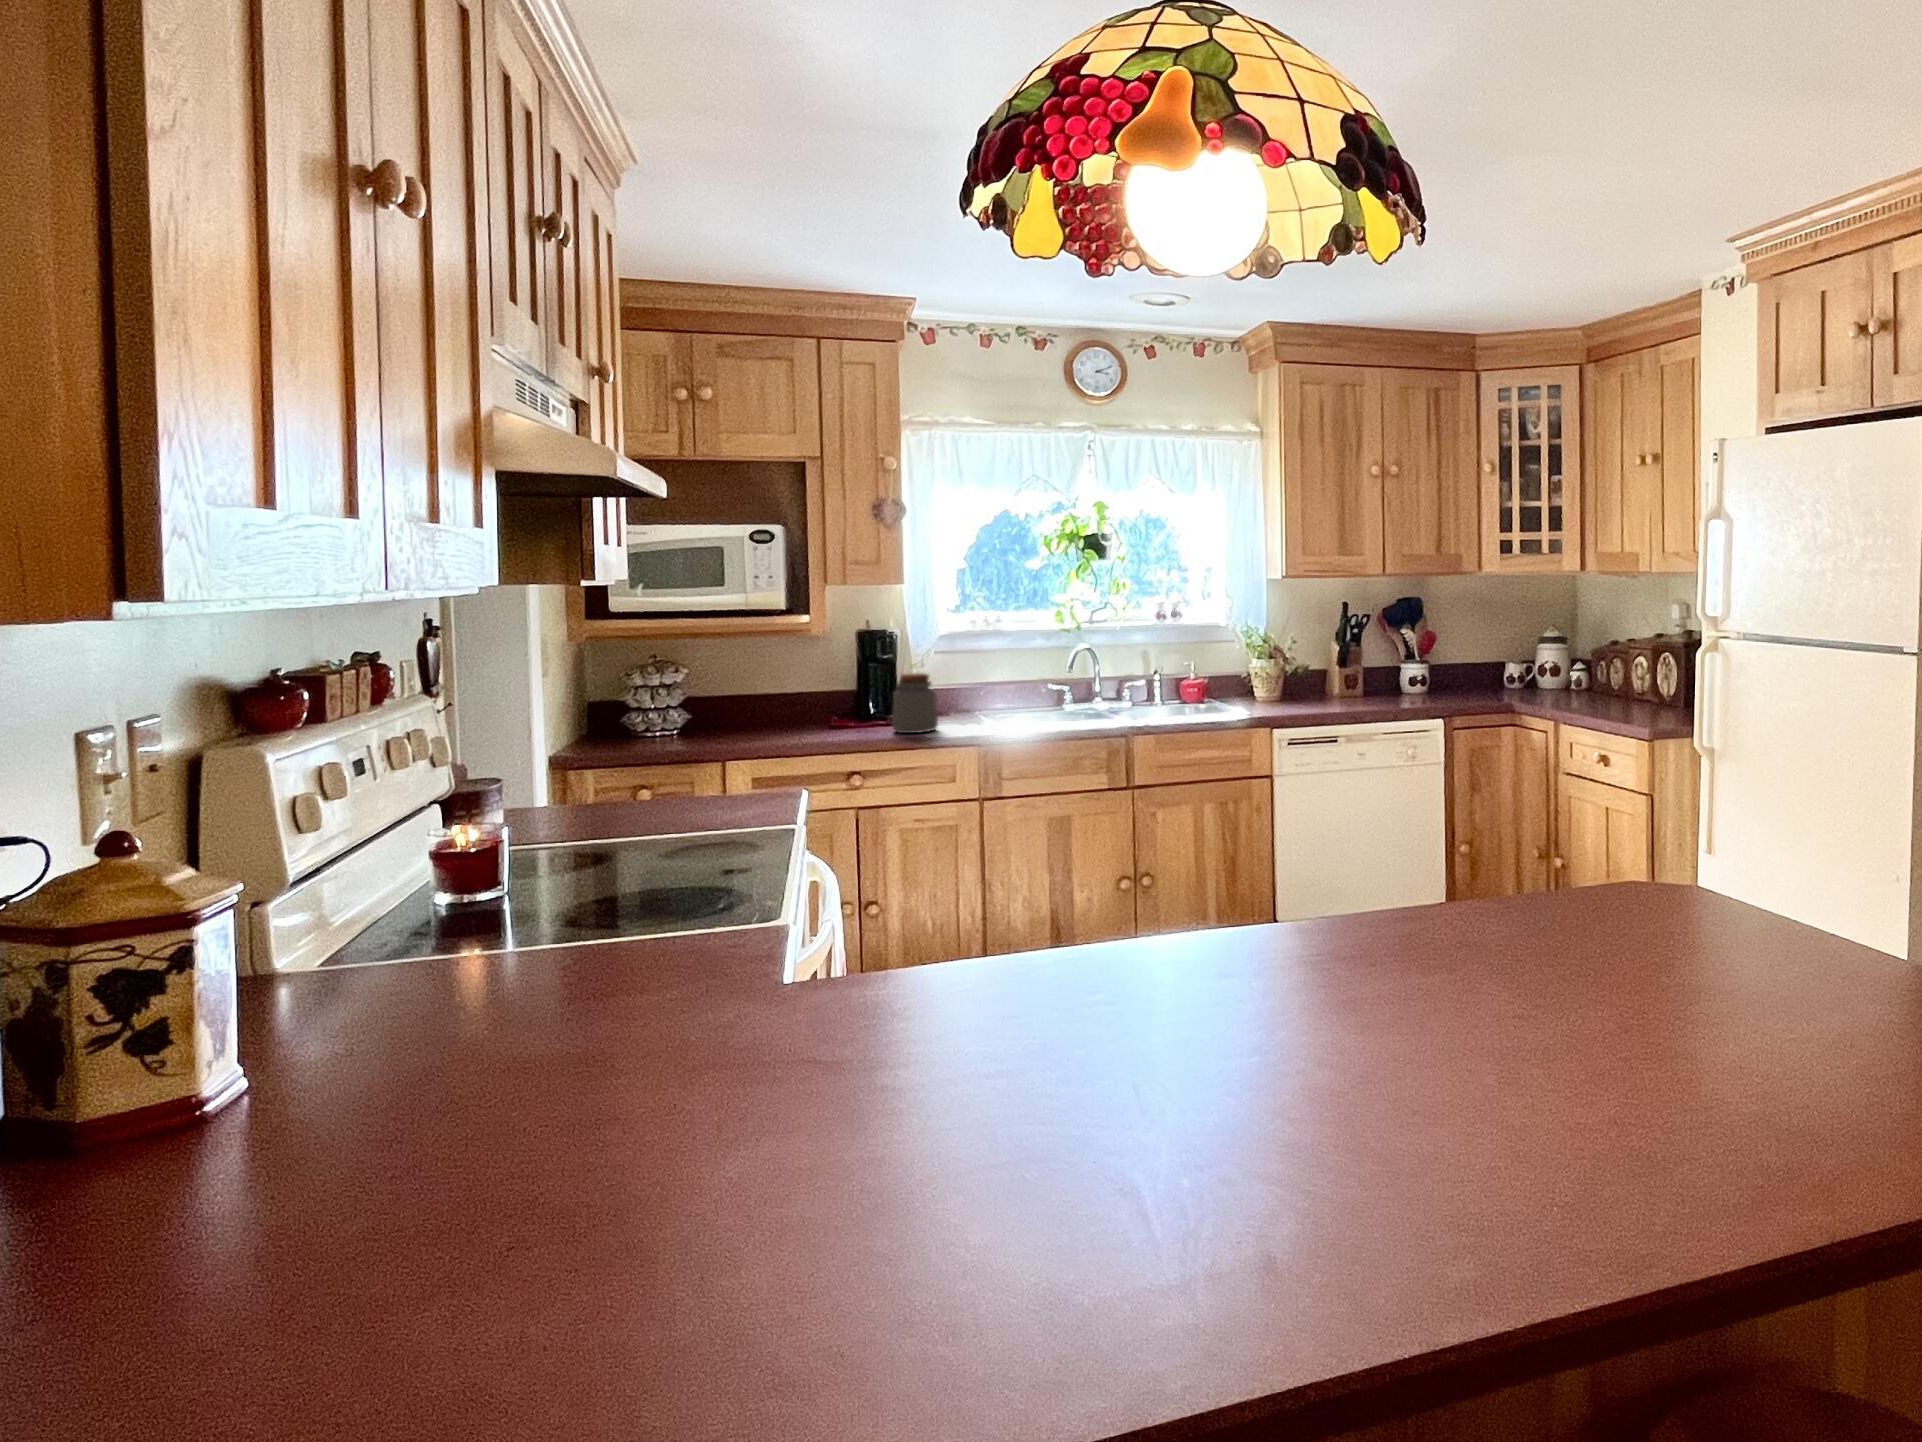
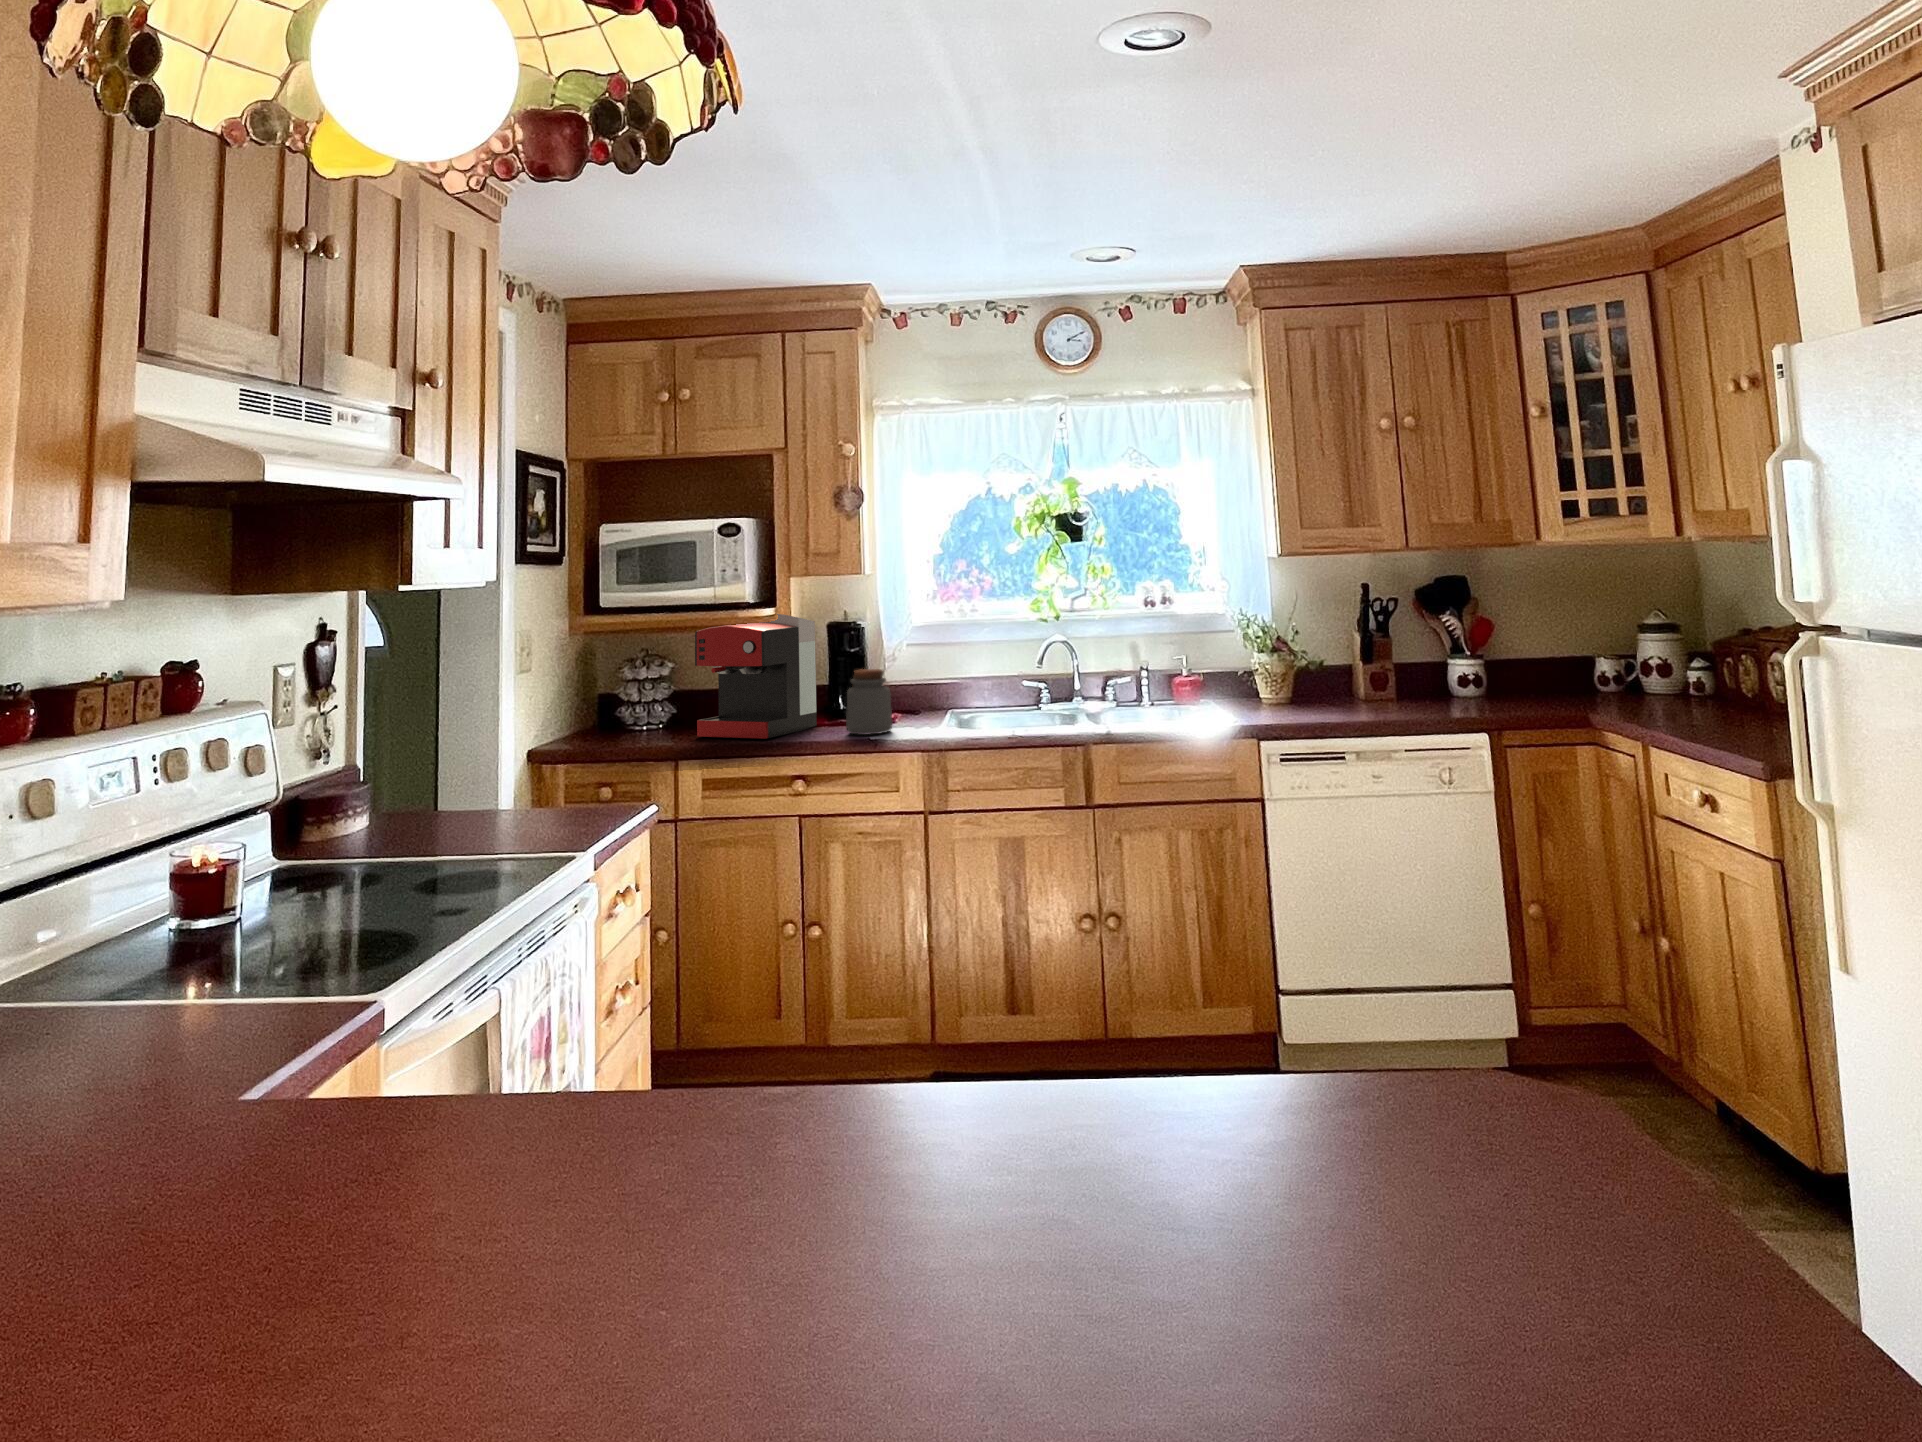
coffee maker: none [729,620,853,739] -> present [695,614,817,739]

